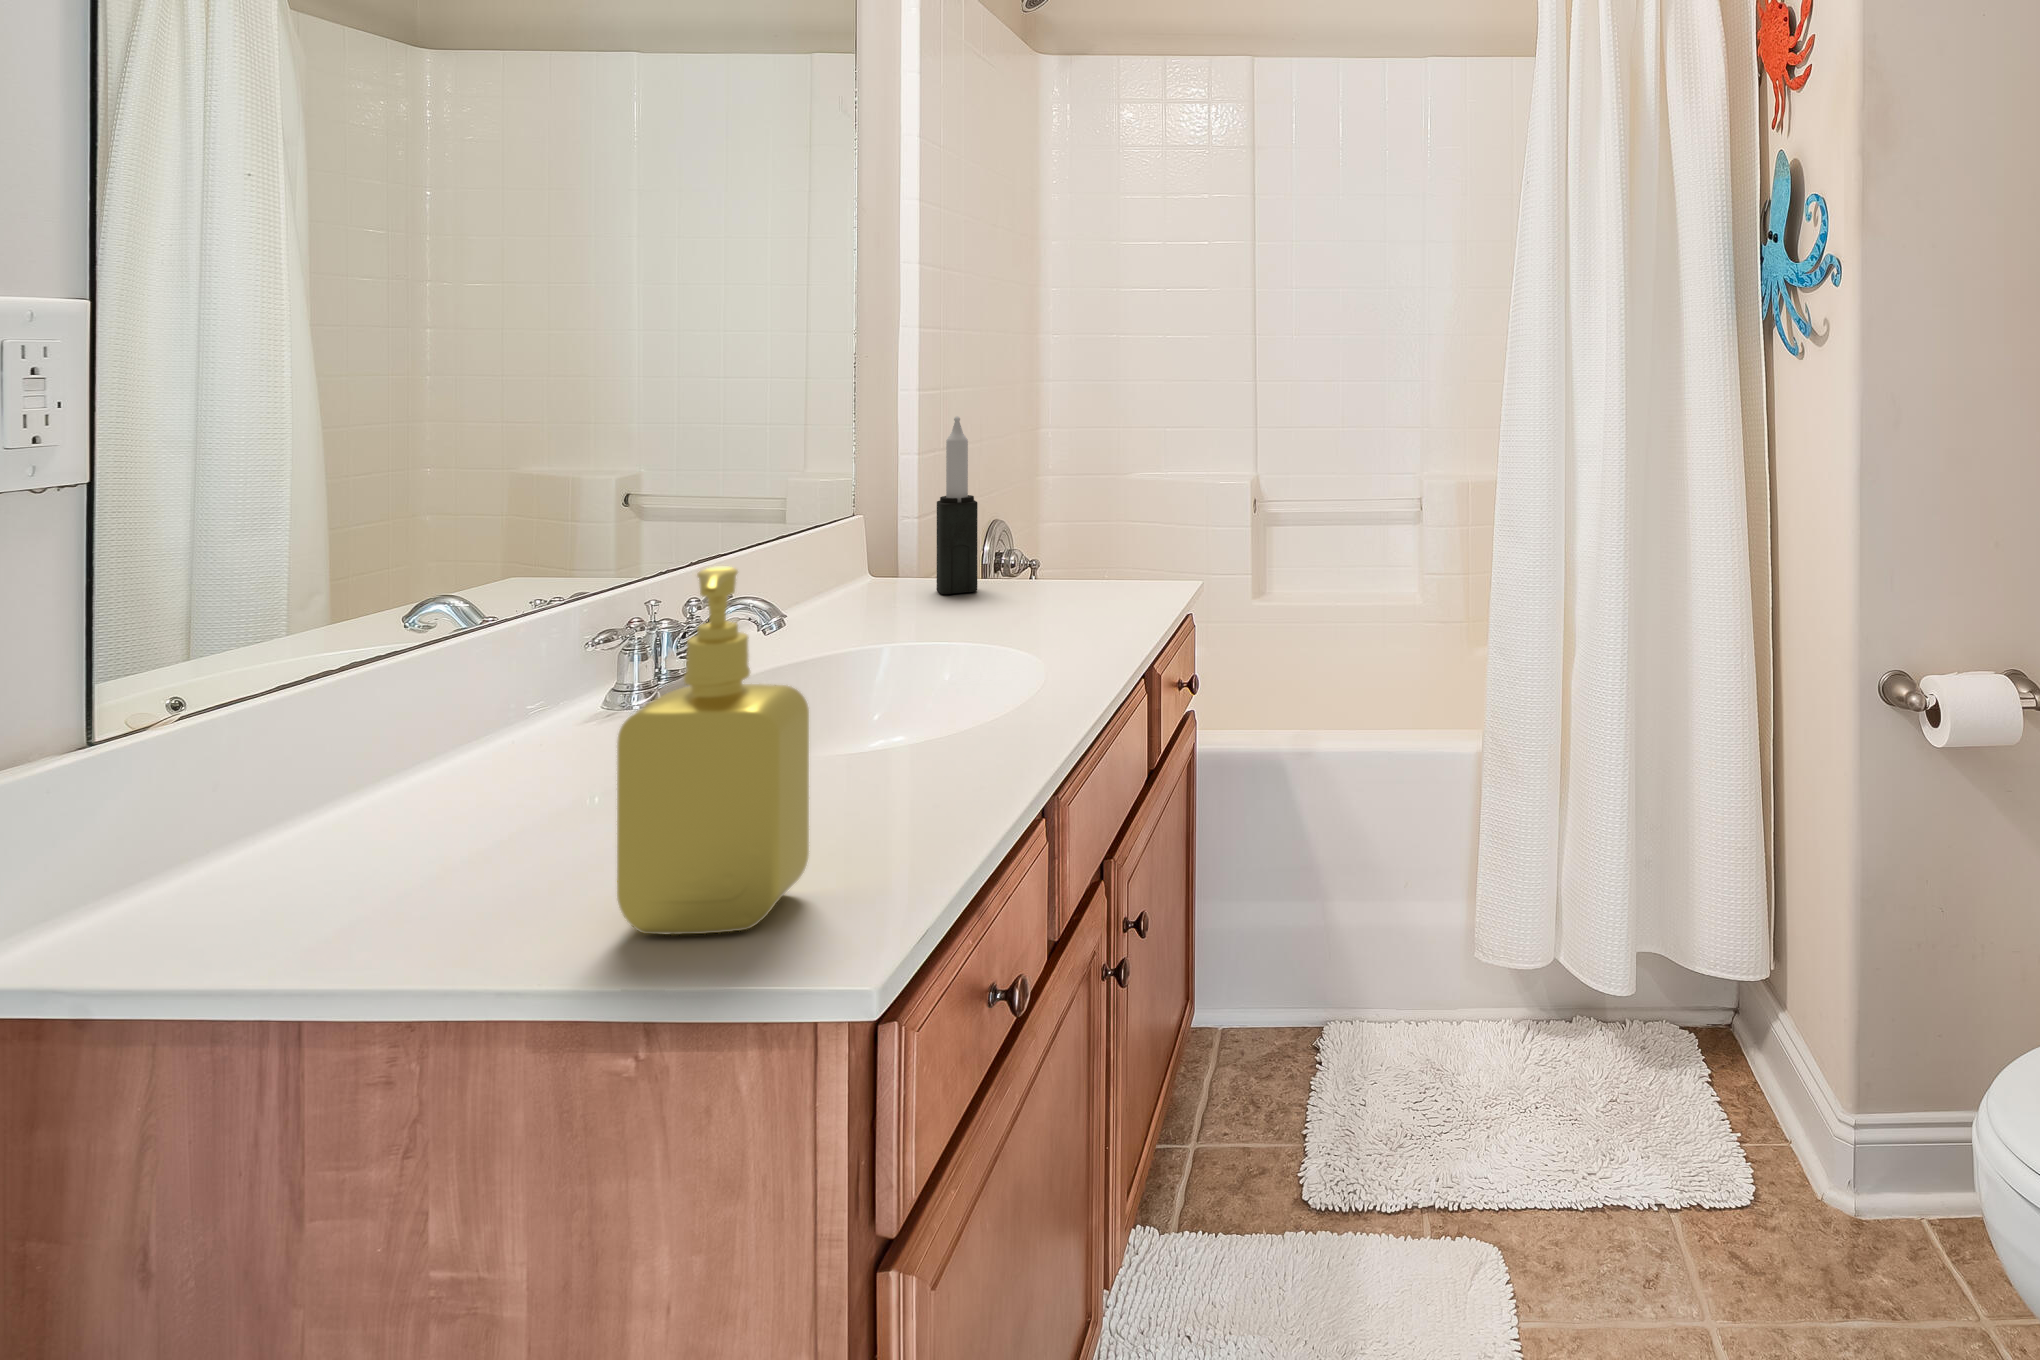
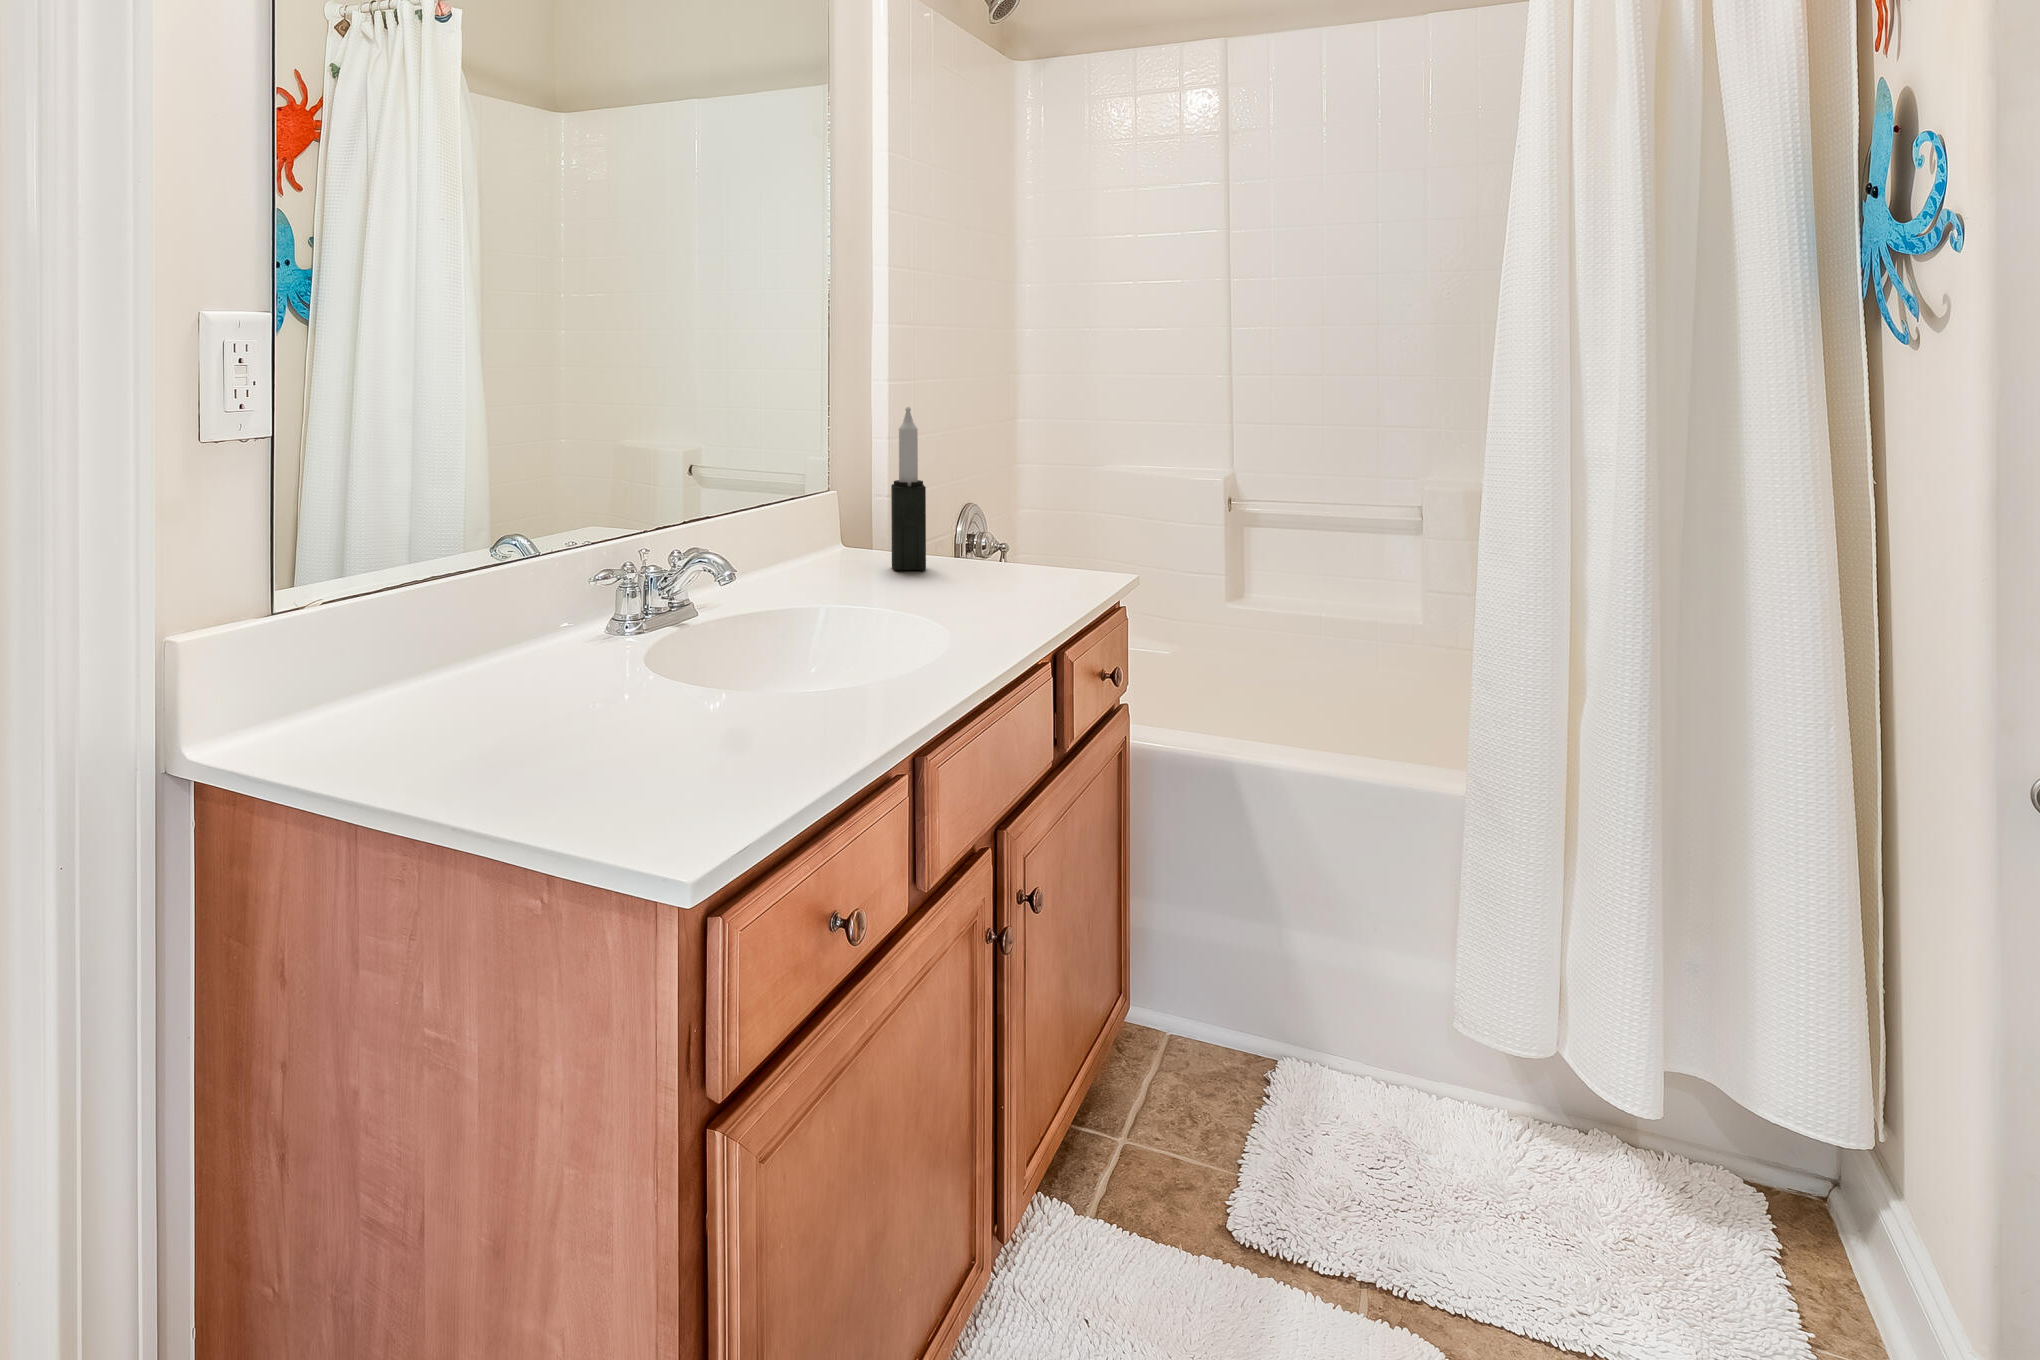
soap dispenser: present [617,566,809,935] -> none [553,515,690,810]

